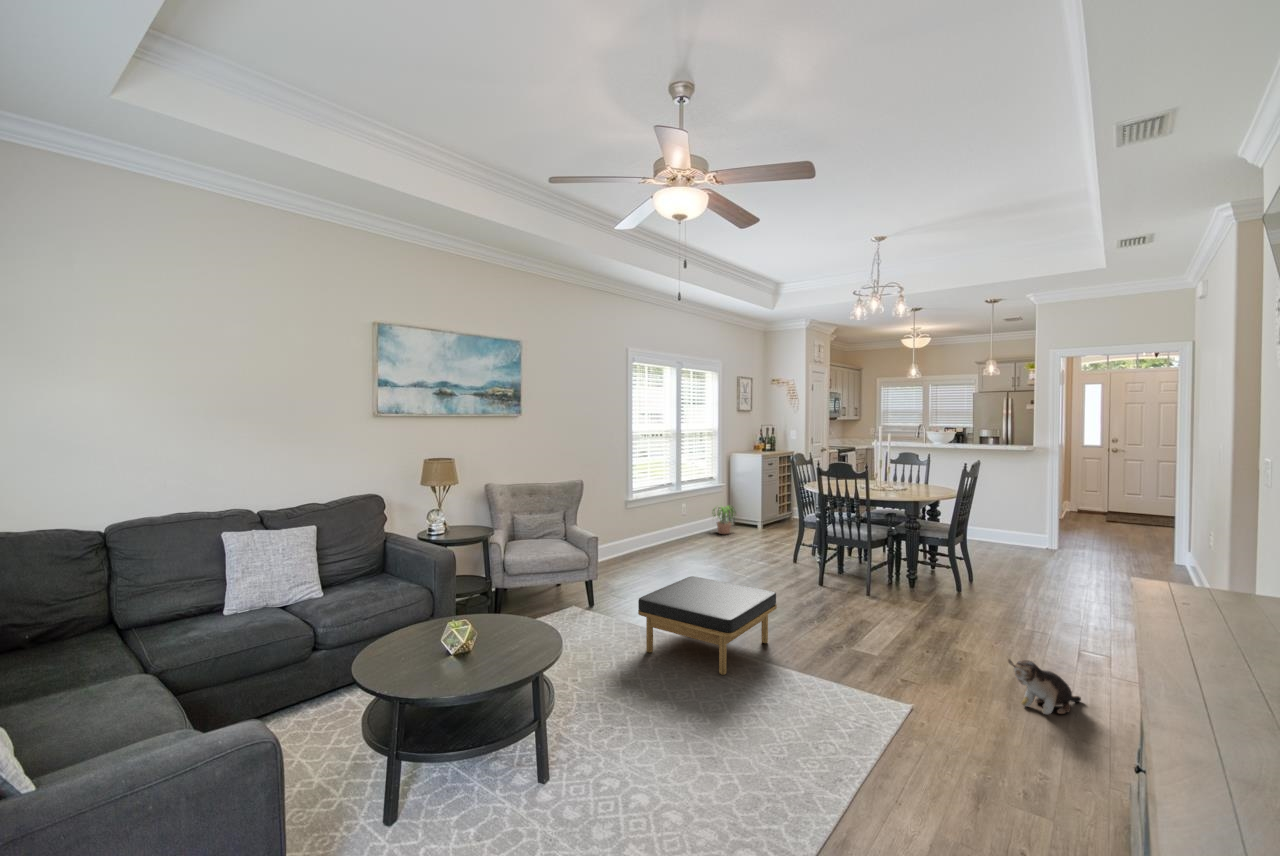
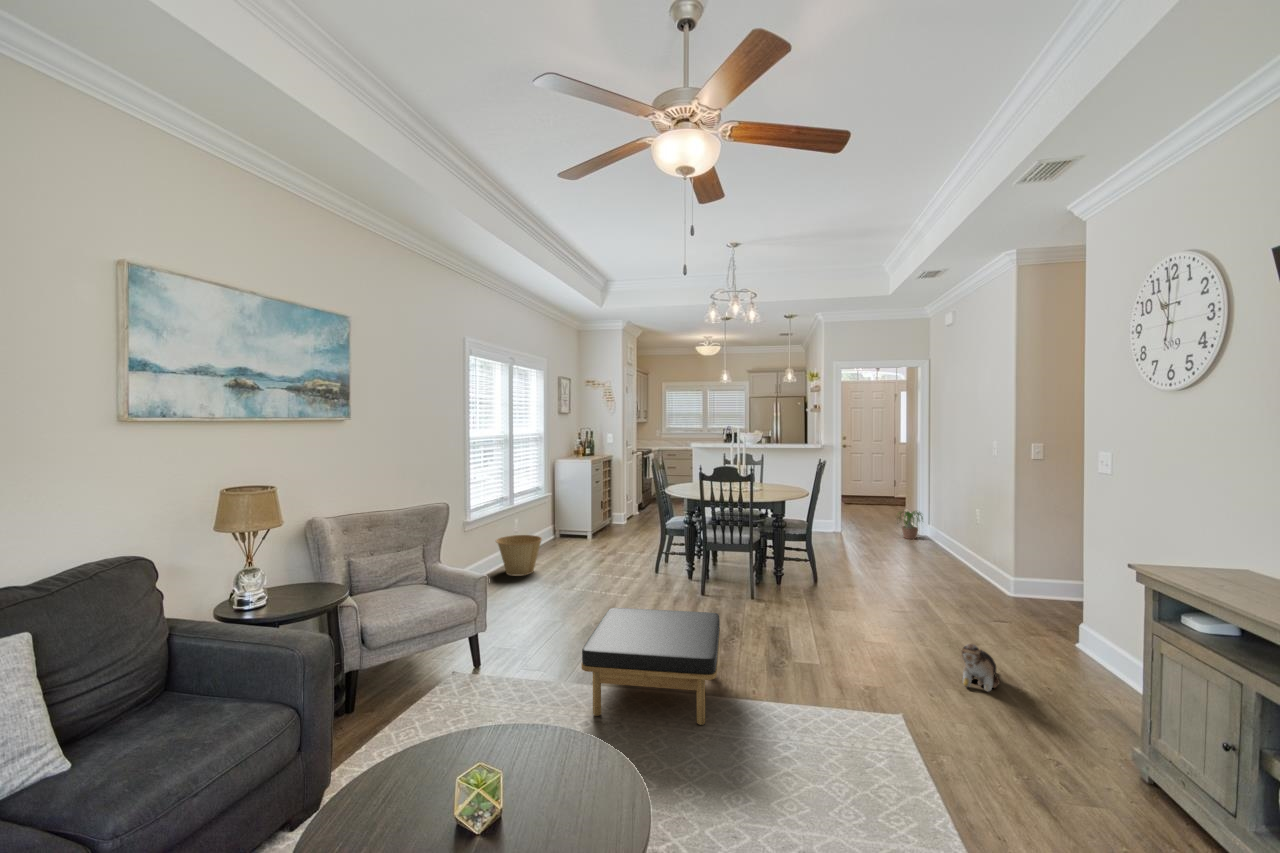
potted plant: present [713,506,734,534] -> present [899,511,923,539]
basket: none [655,517,695,551] -> present [496,535,542,575]

